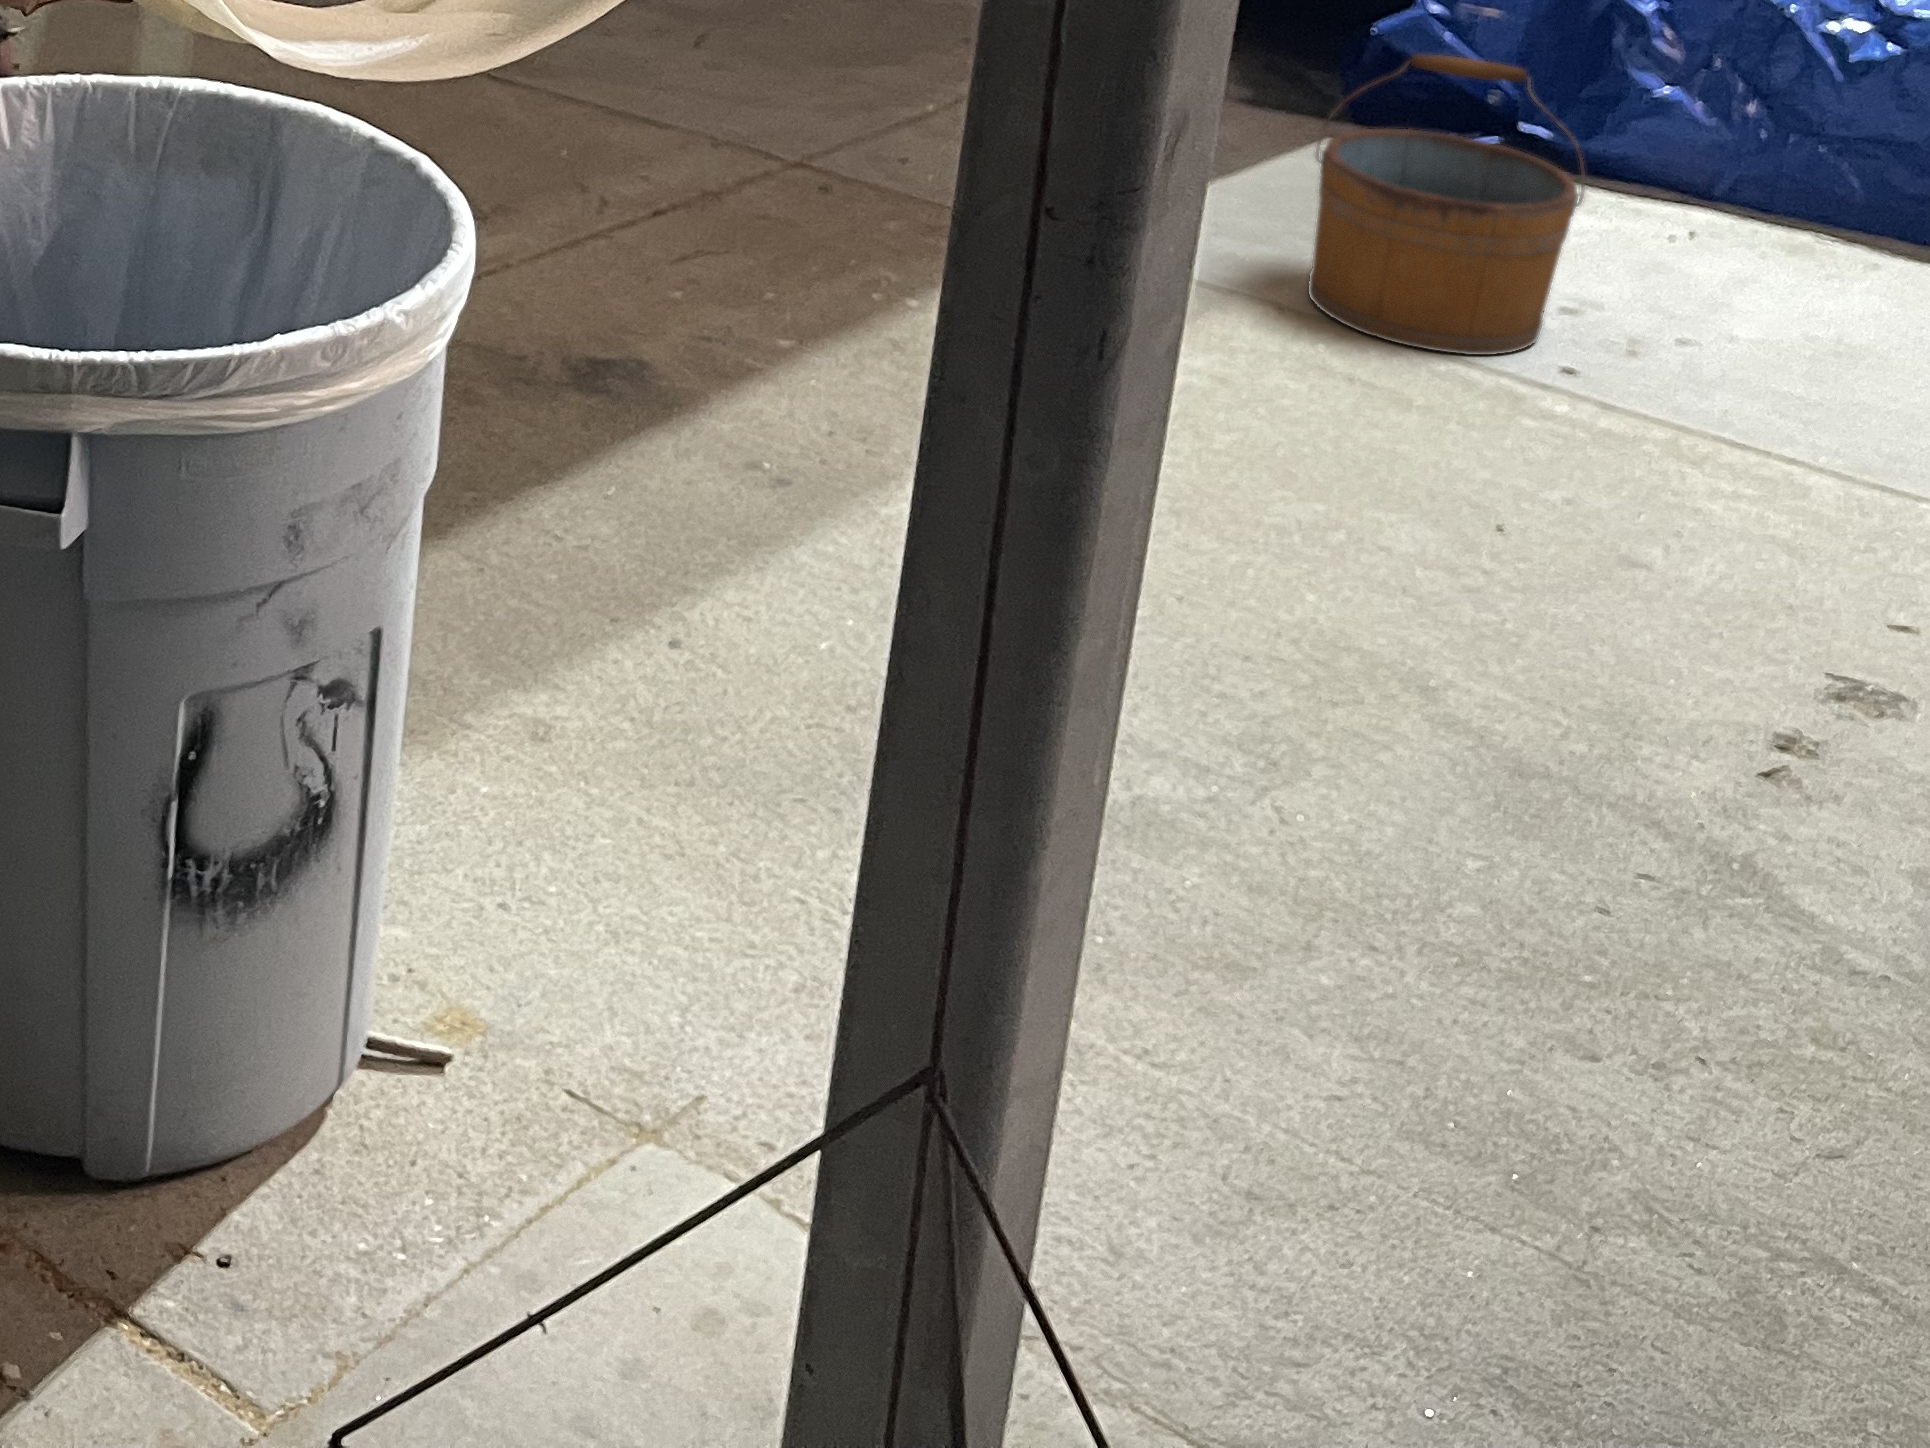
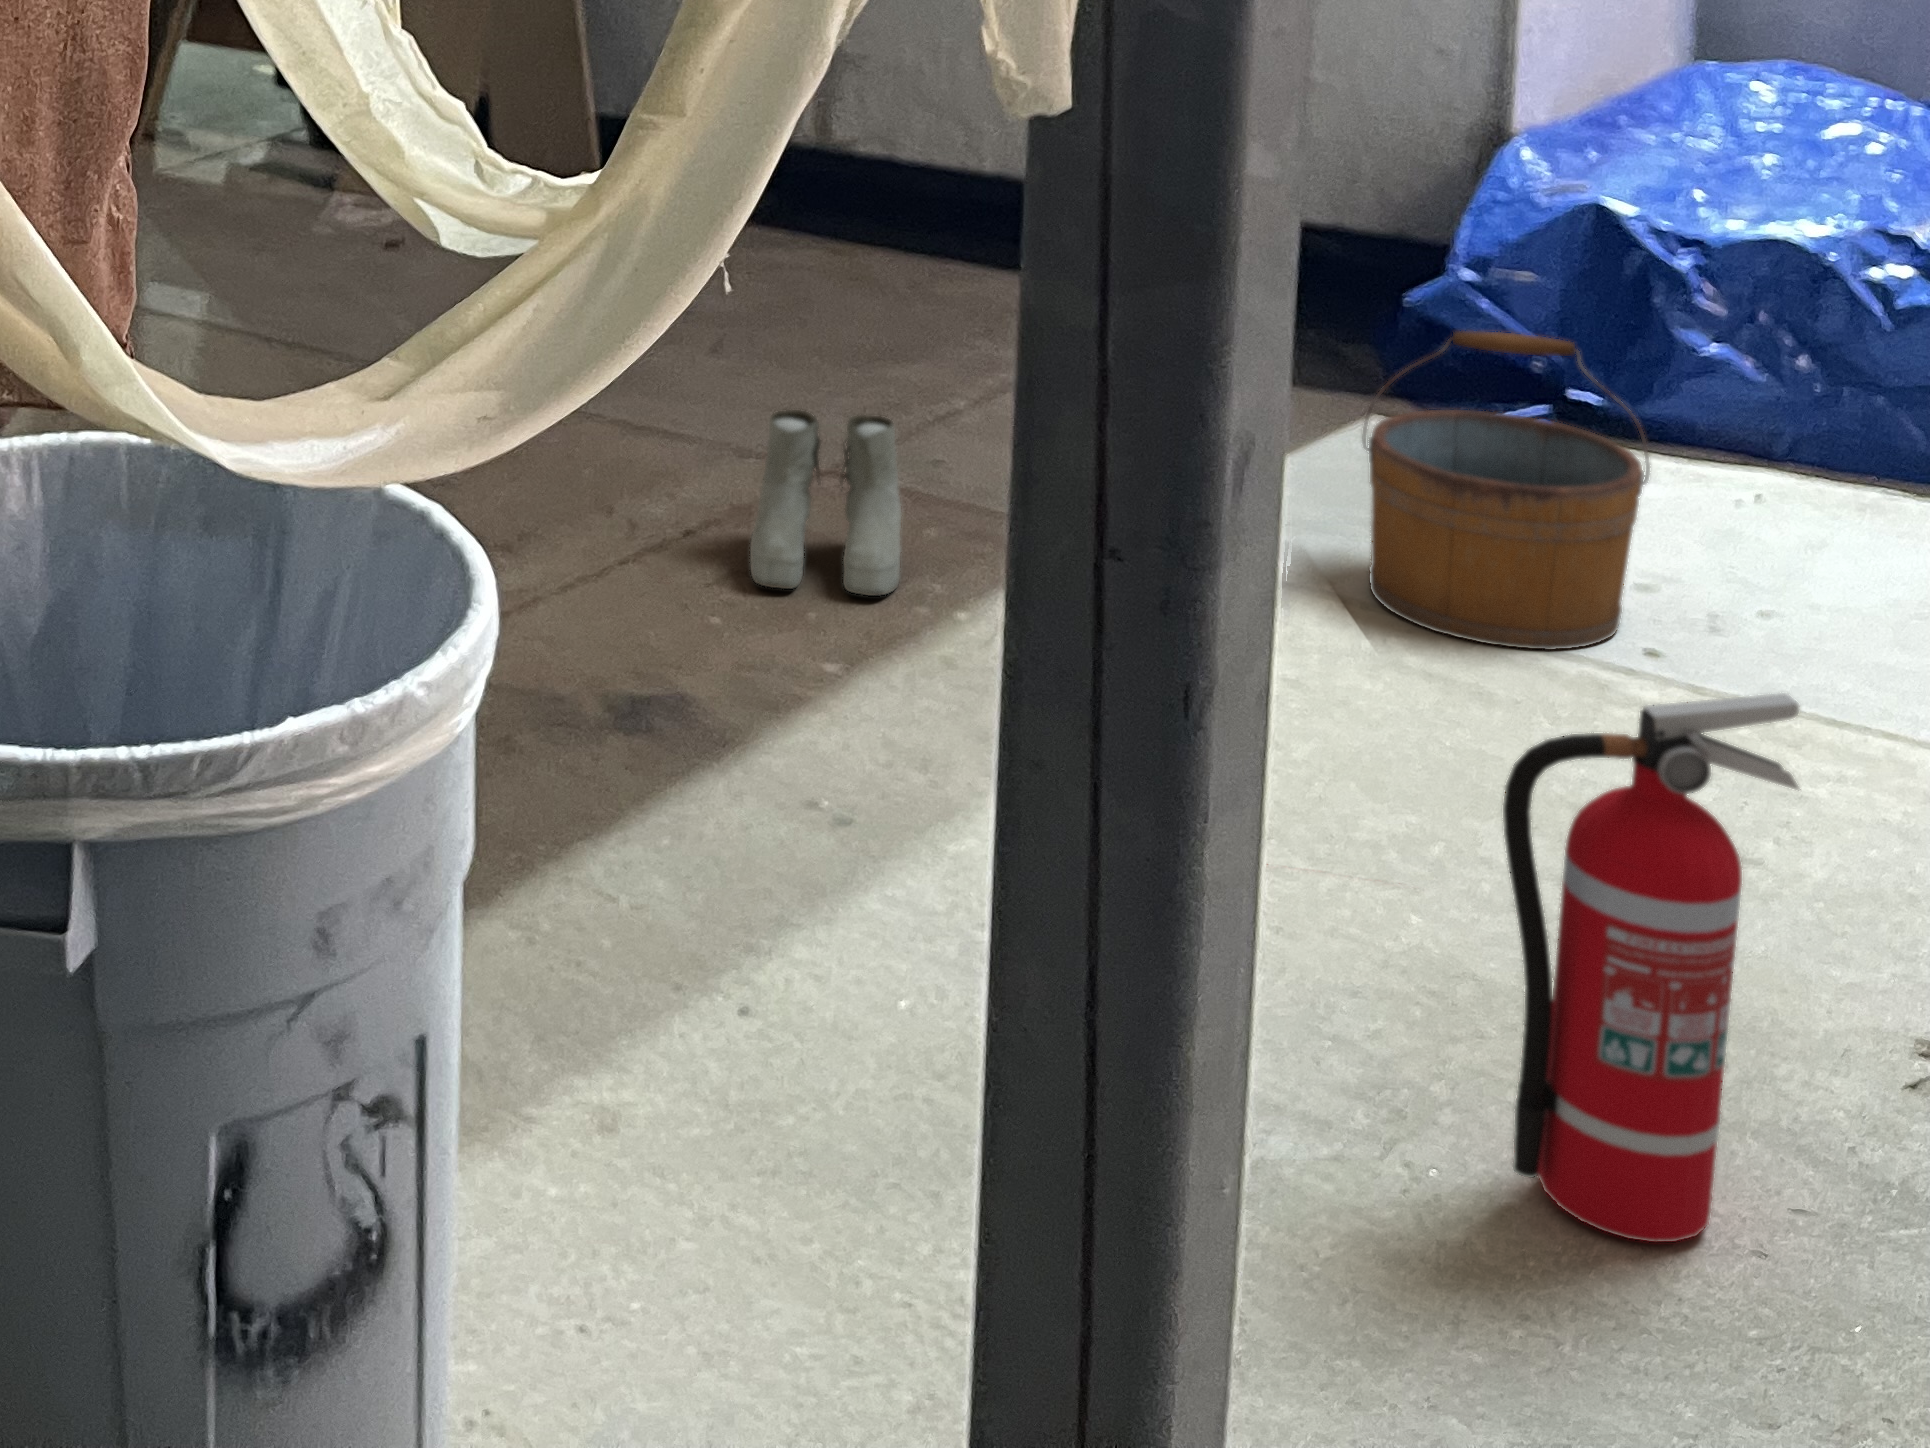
boots: none [723,98,871,275] -> present [750,410,902,596]
fire extinguisher: none [1369,380,1675,860] -> present [1503,693,1800,1242]

